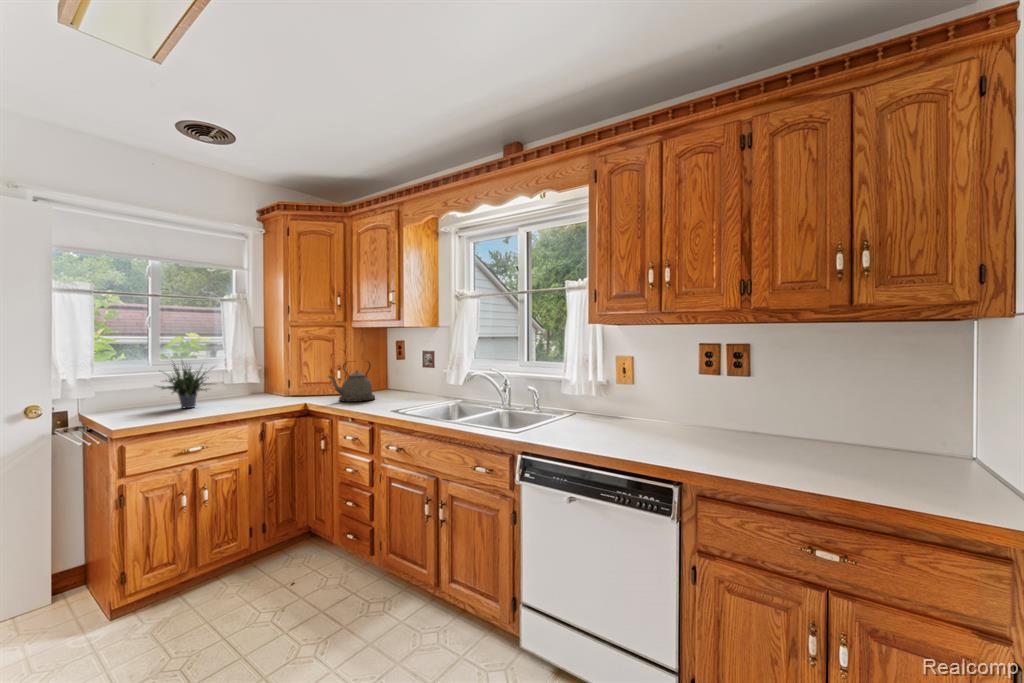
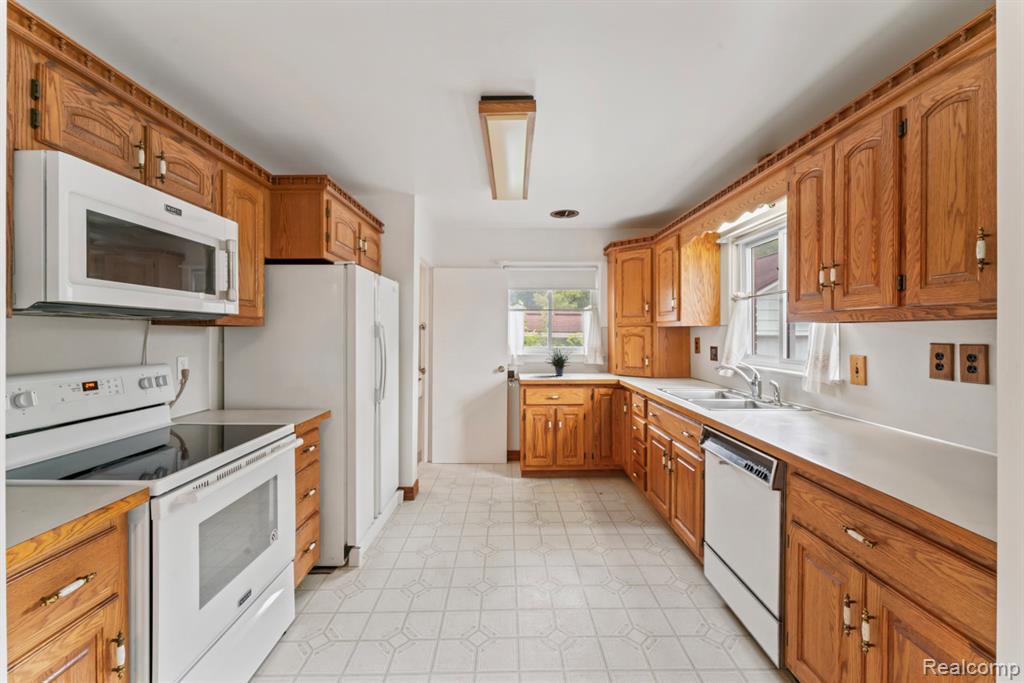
kettle: present [329,361,375,402] -> none [633,352,668,382]

